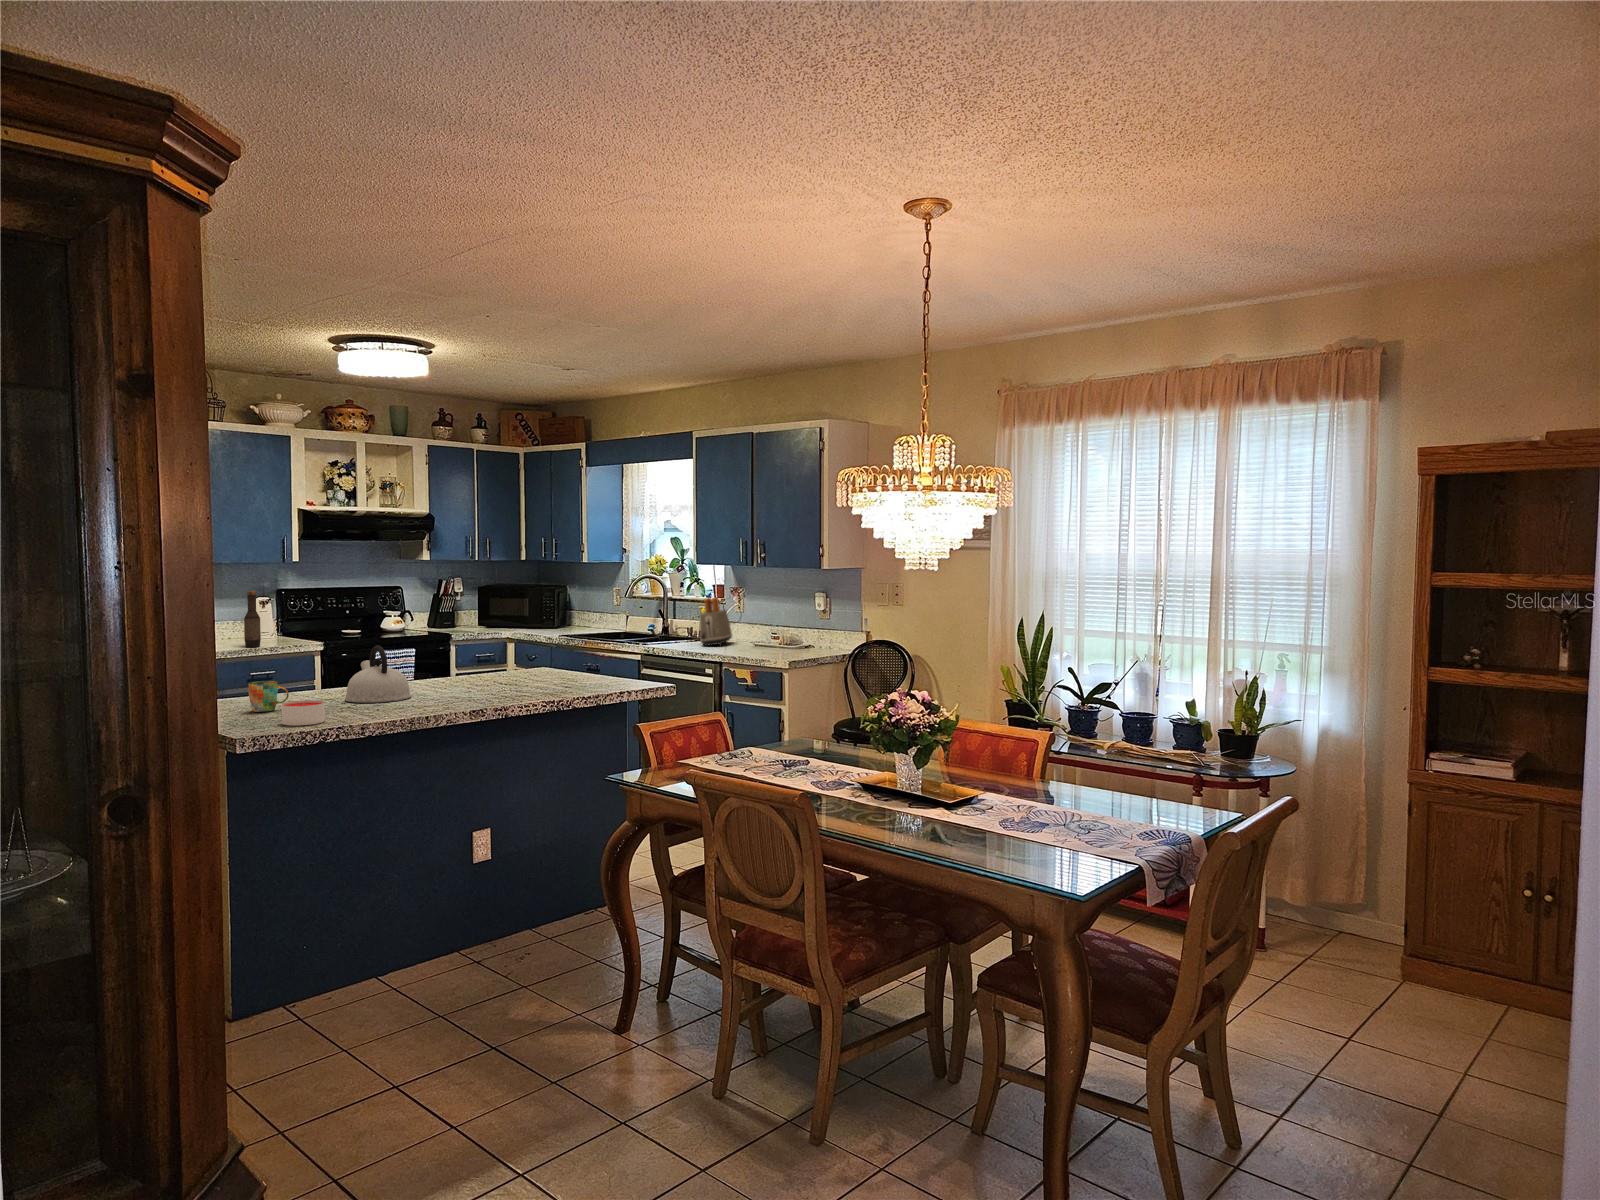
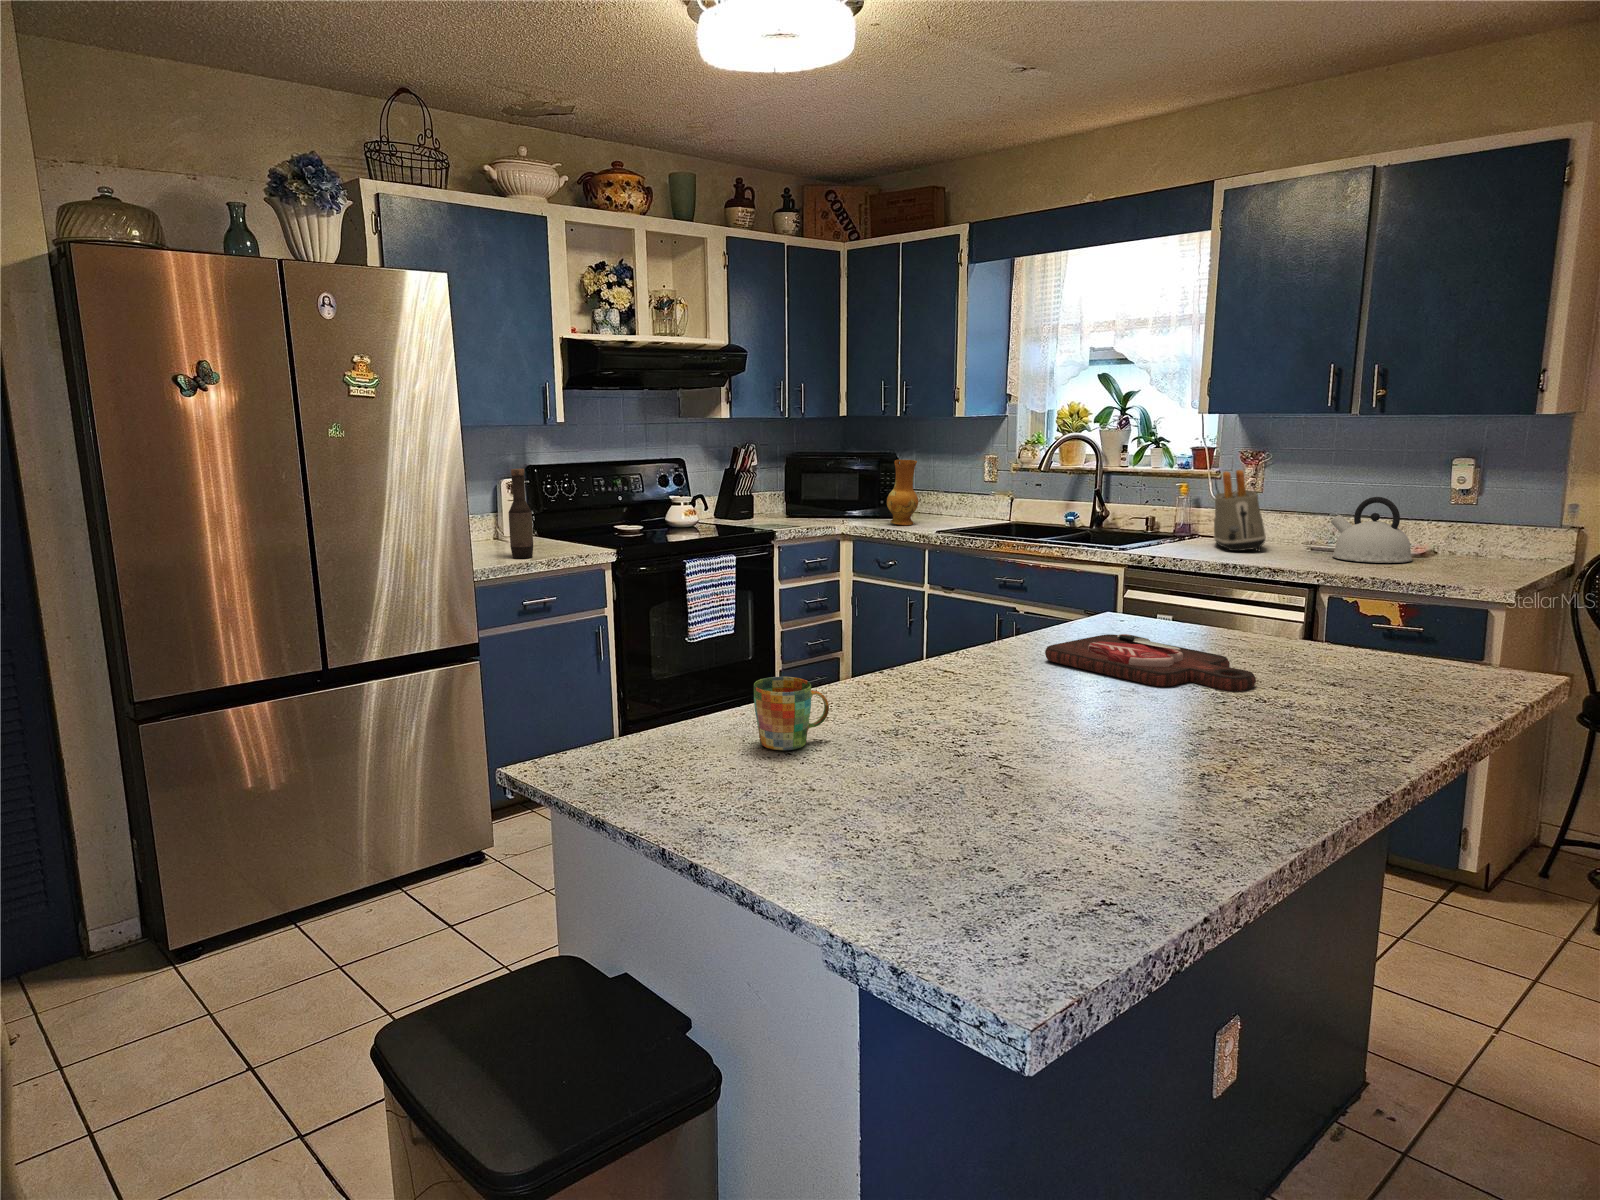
ceramic jug: none [537,590,558,633] -> present [887,460,918,525]
kettle: present [345,645,411,703] -> present [1331,497,1412,563]
cutting board: none [460,676,542,696] -> present [1045,634,1256,691]
candle: present [282,701,325,726] -> none [918,745,1013,822]

